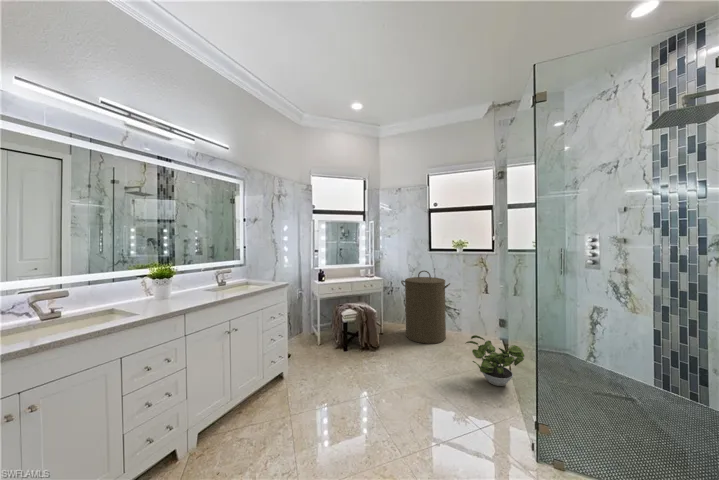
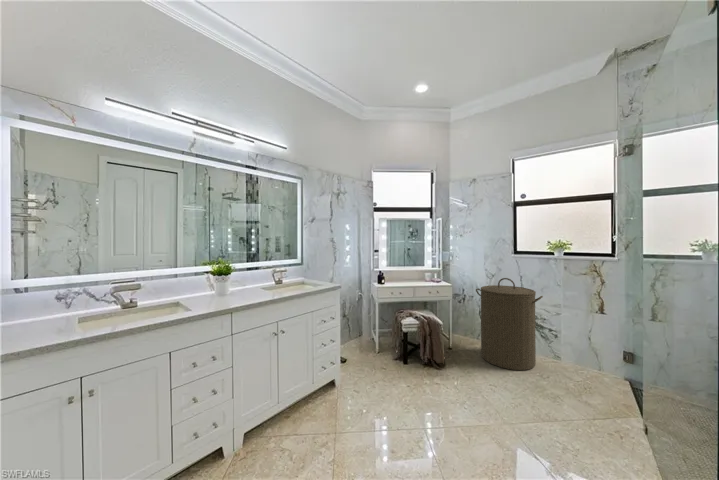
potted plant: present [466,335,525,386] -> none [560,371,662,449]

